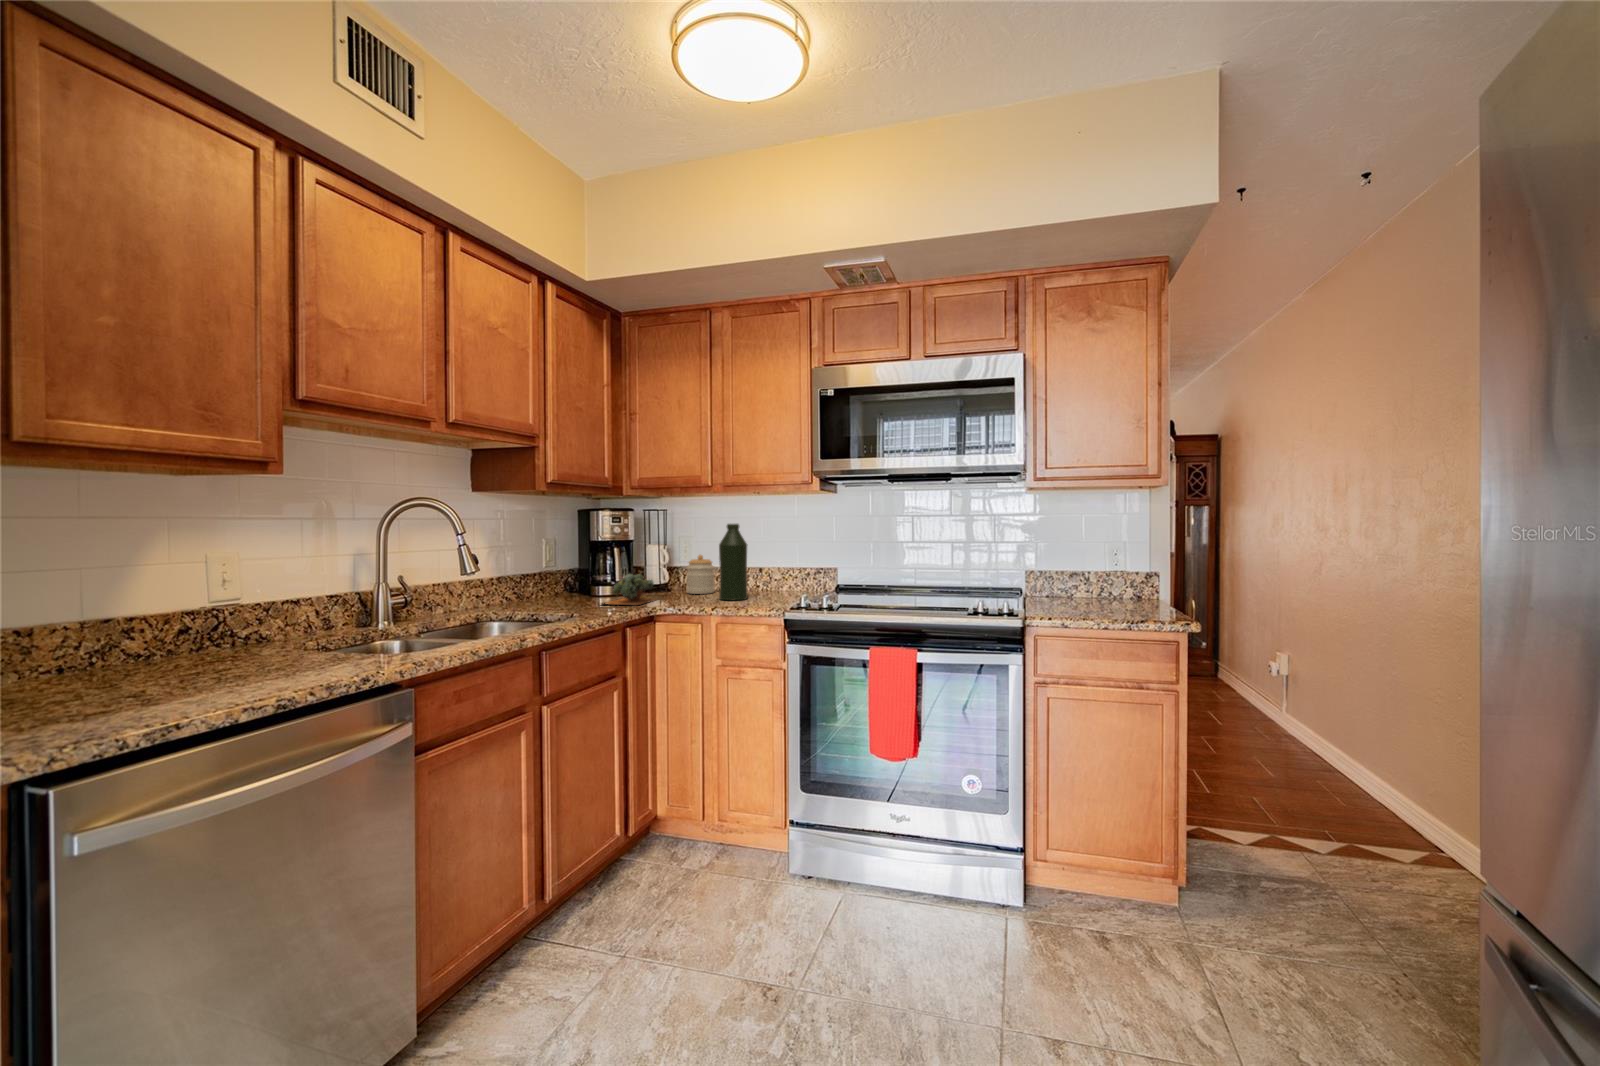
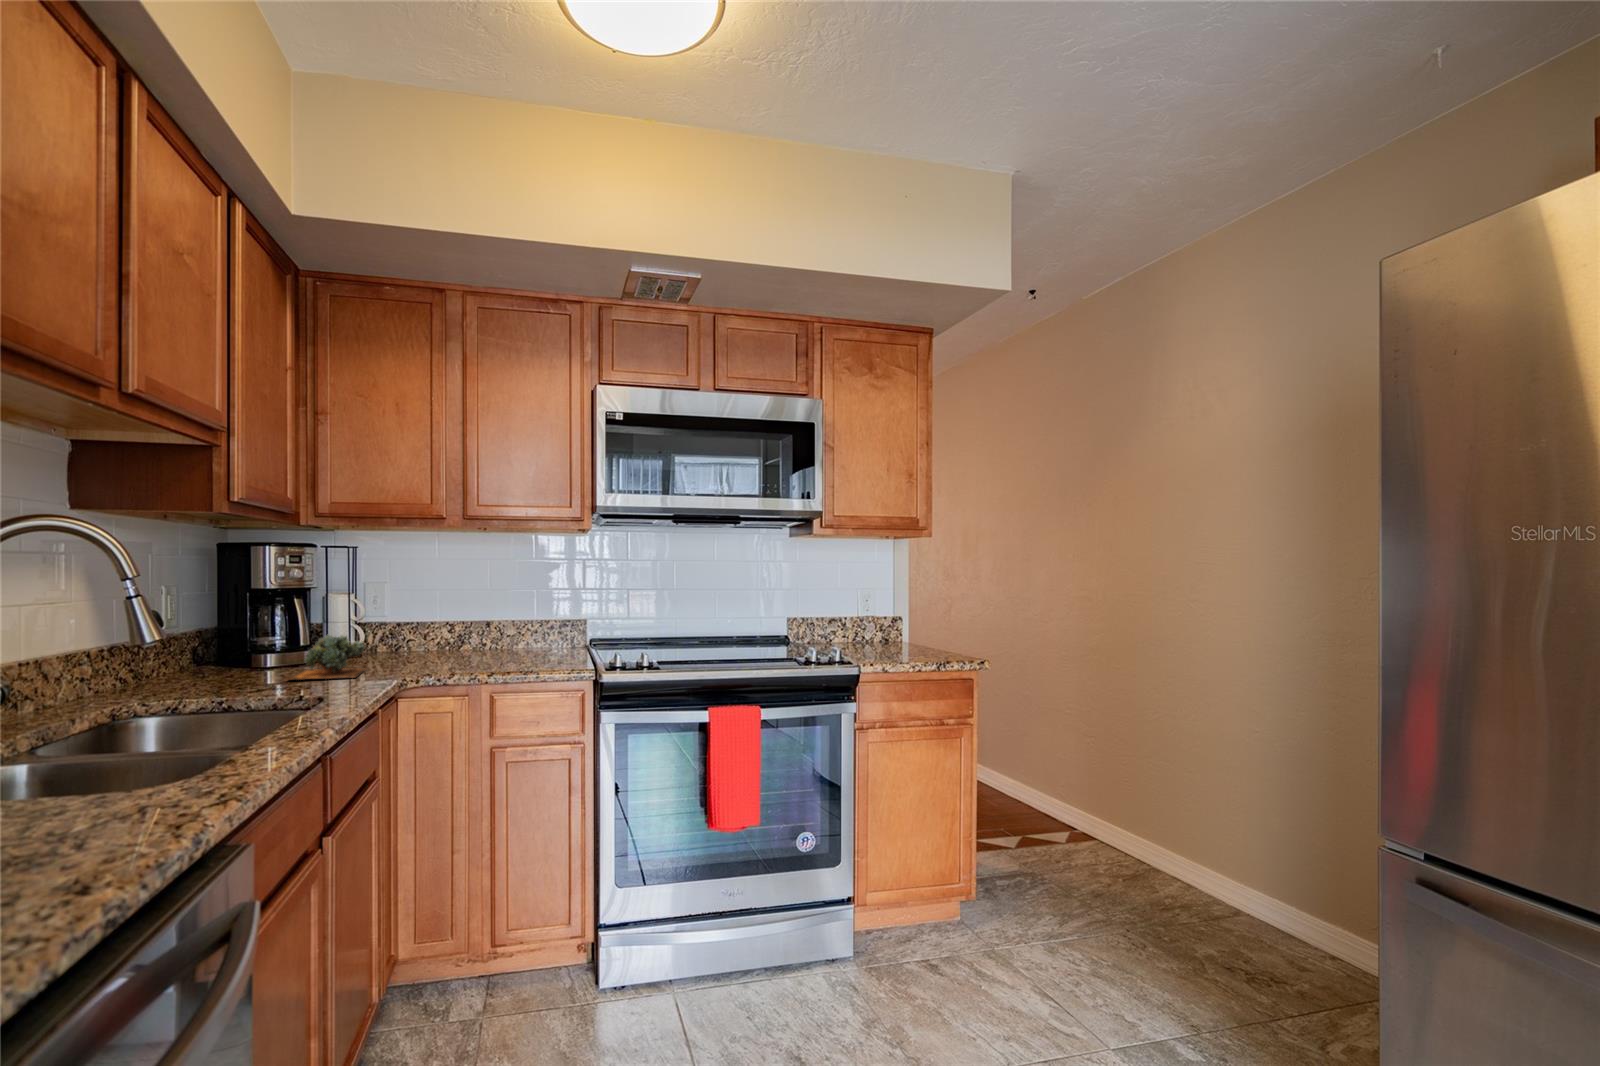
bottle: present [719,524,748,600] -> none [459,567,500,664]
jar: present [687,555,715,594] -> none [391,607,433,659]

